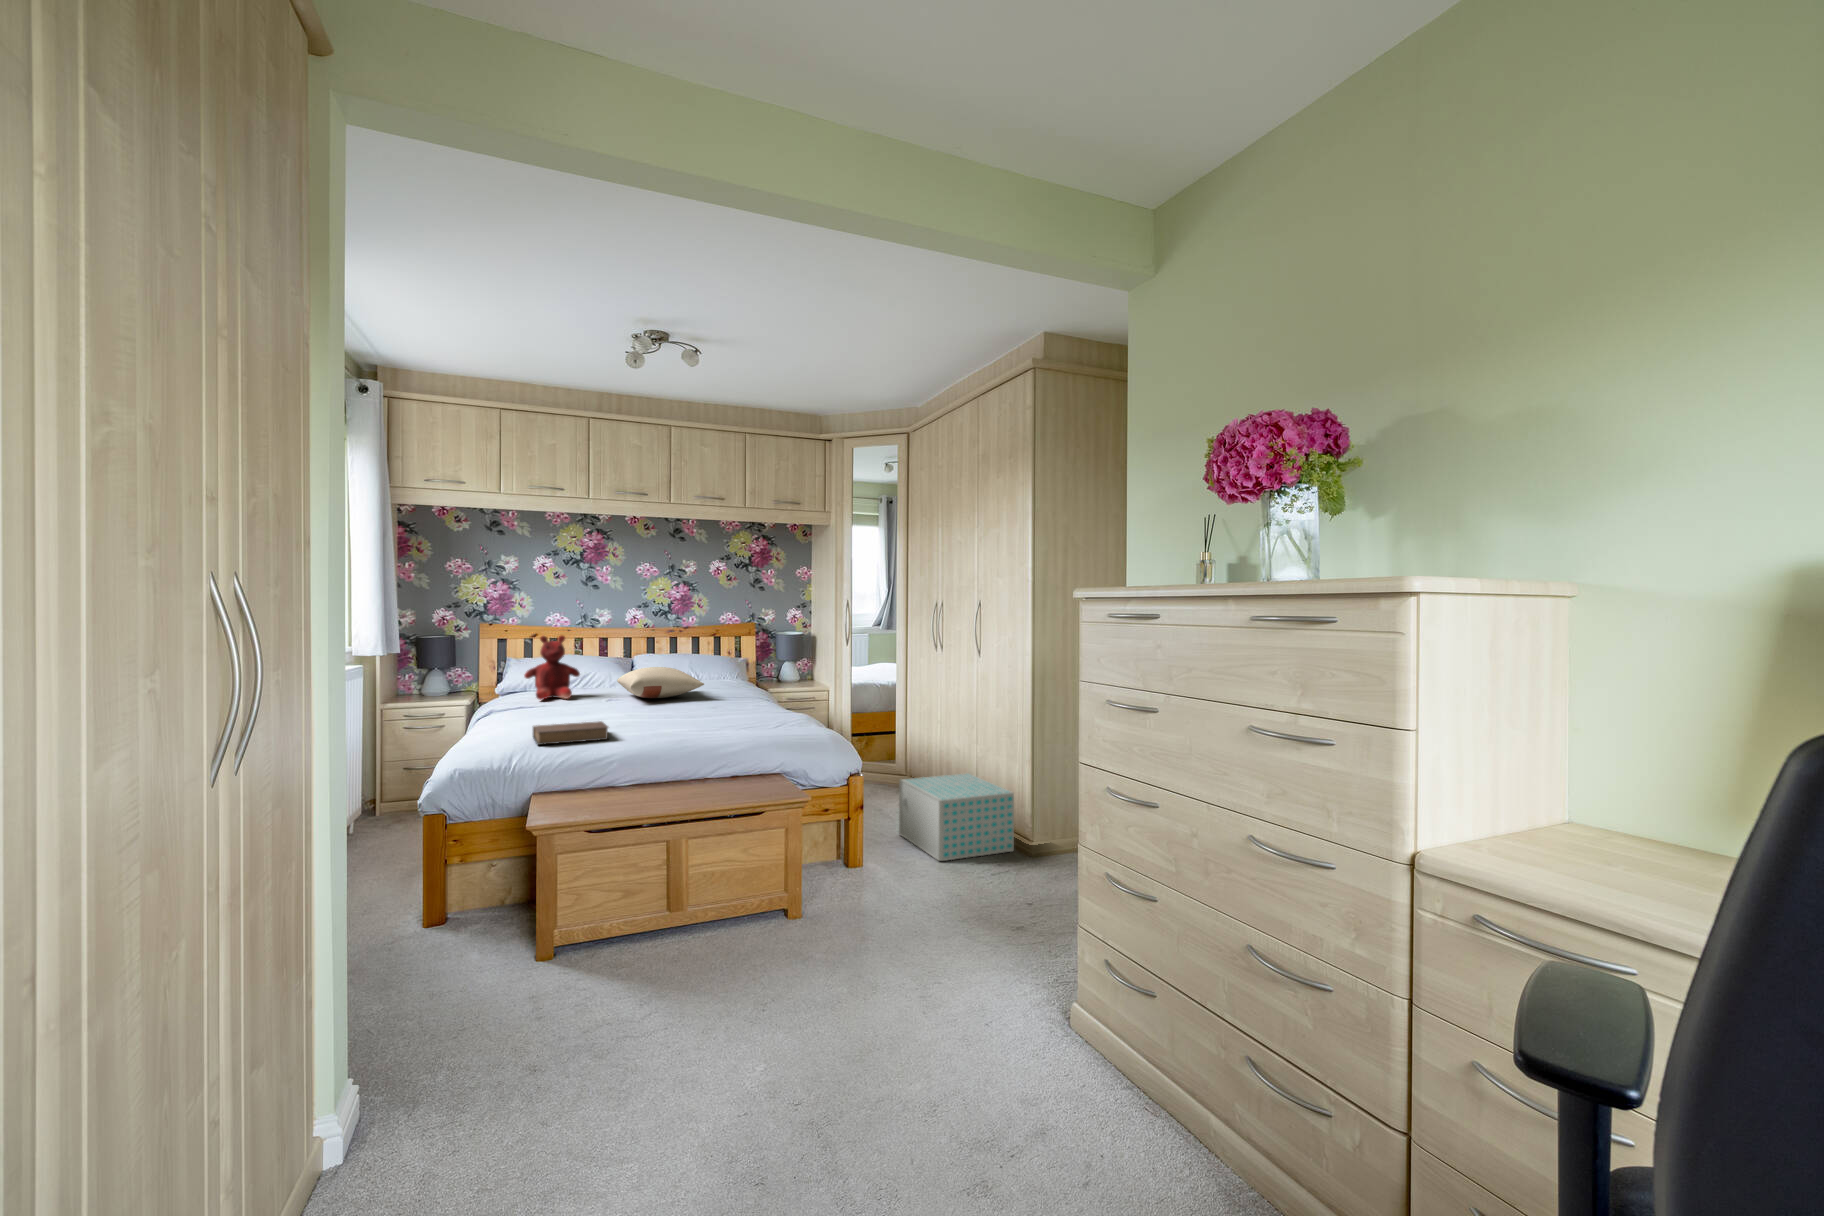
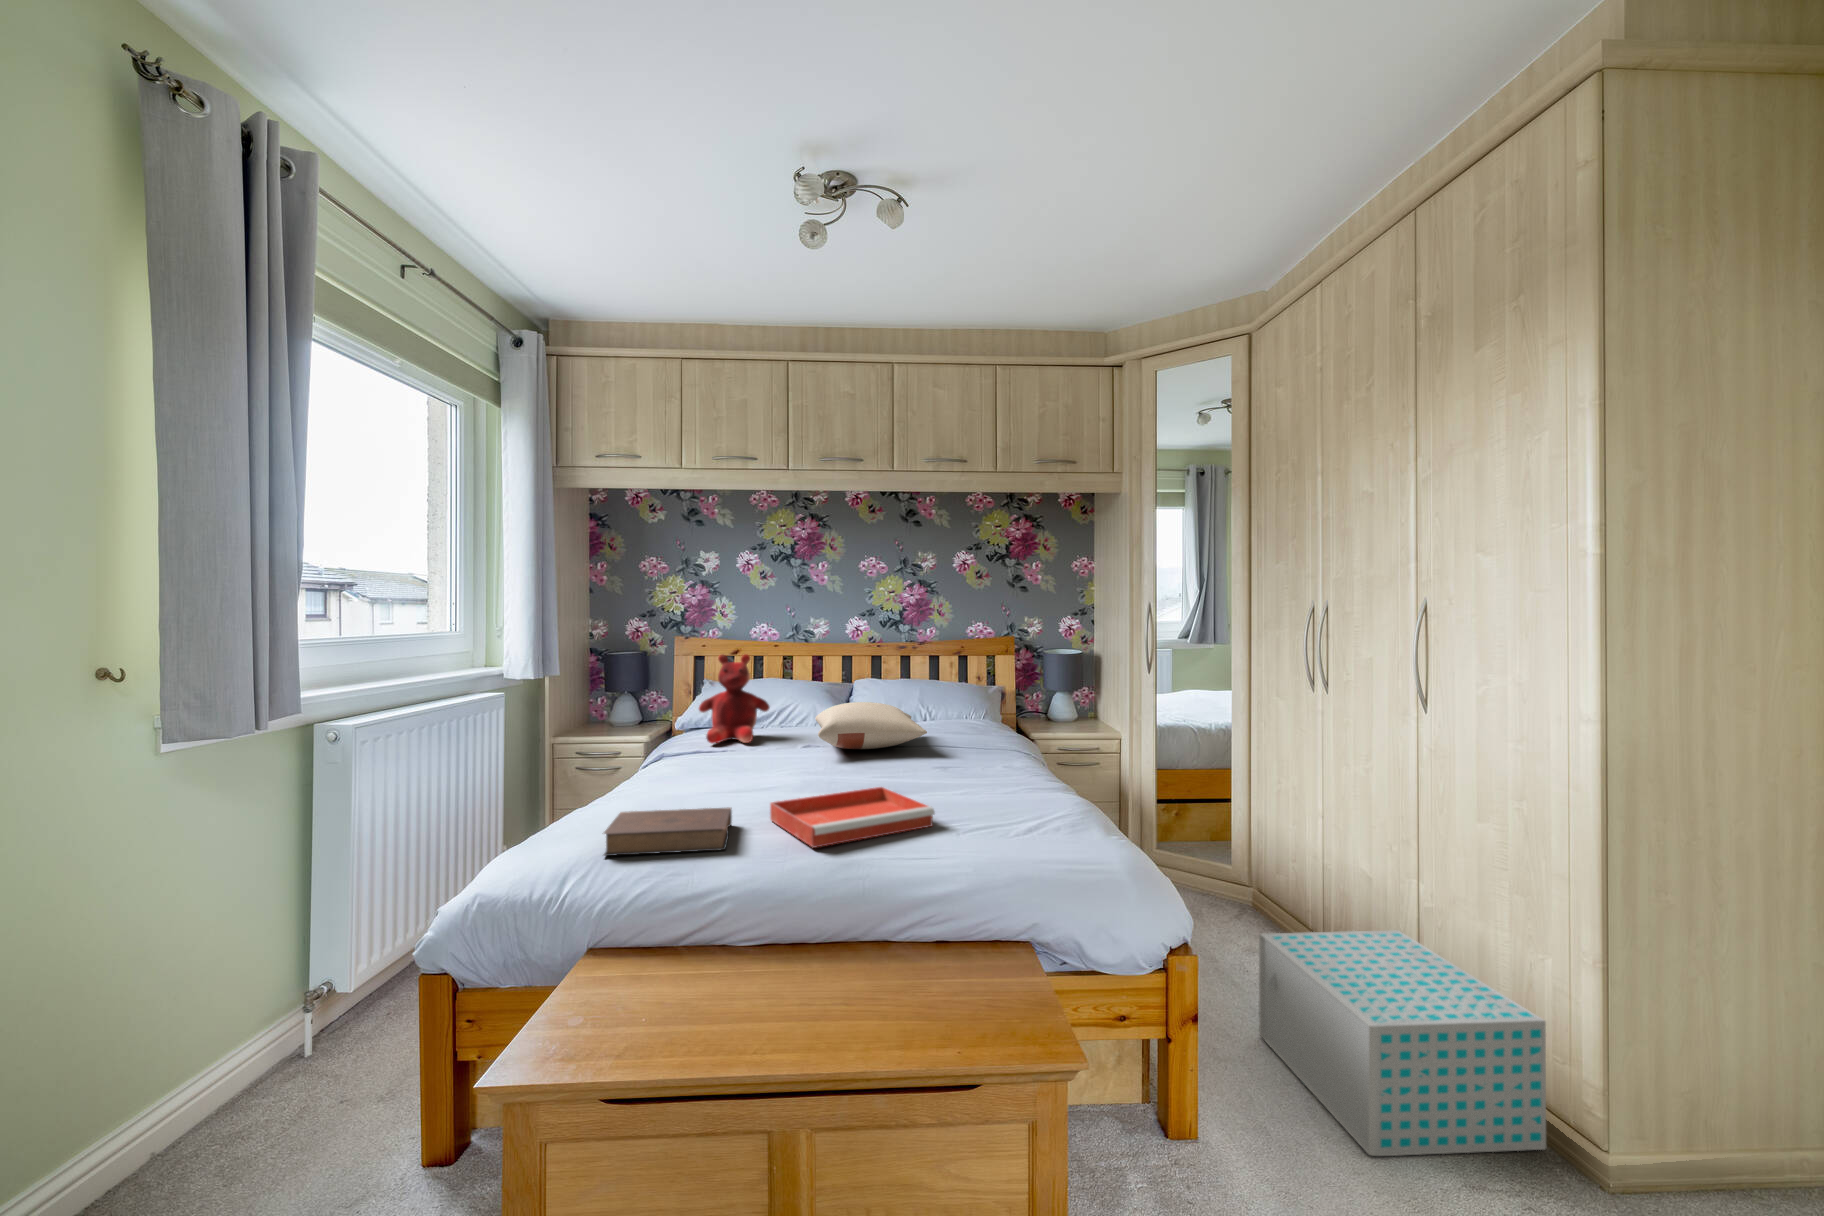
tray: none [625,710,726,735] -> present [770,787,935,847]

